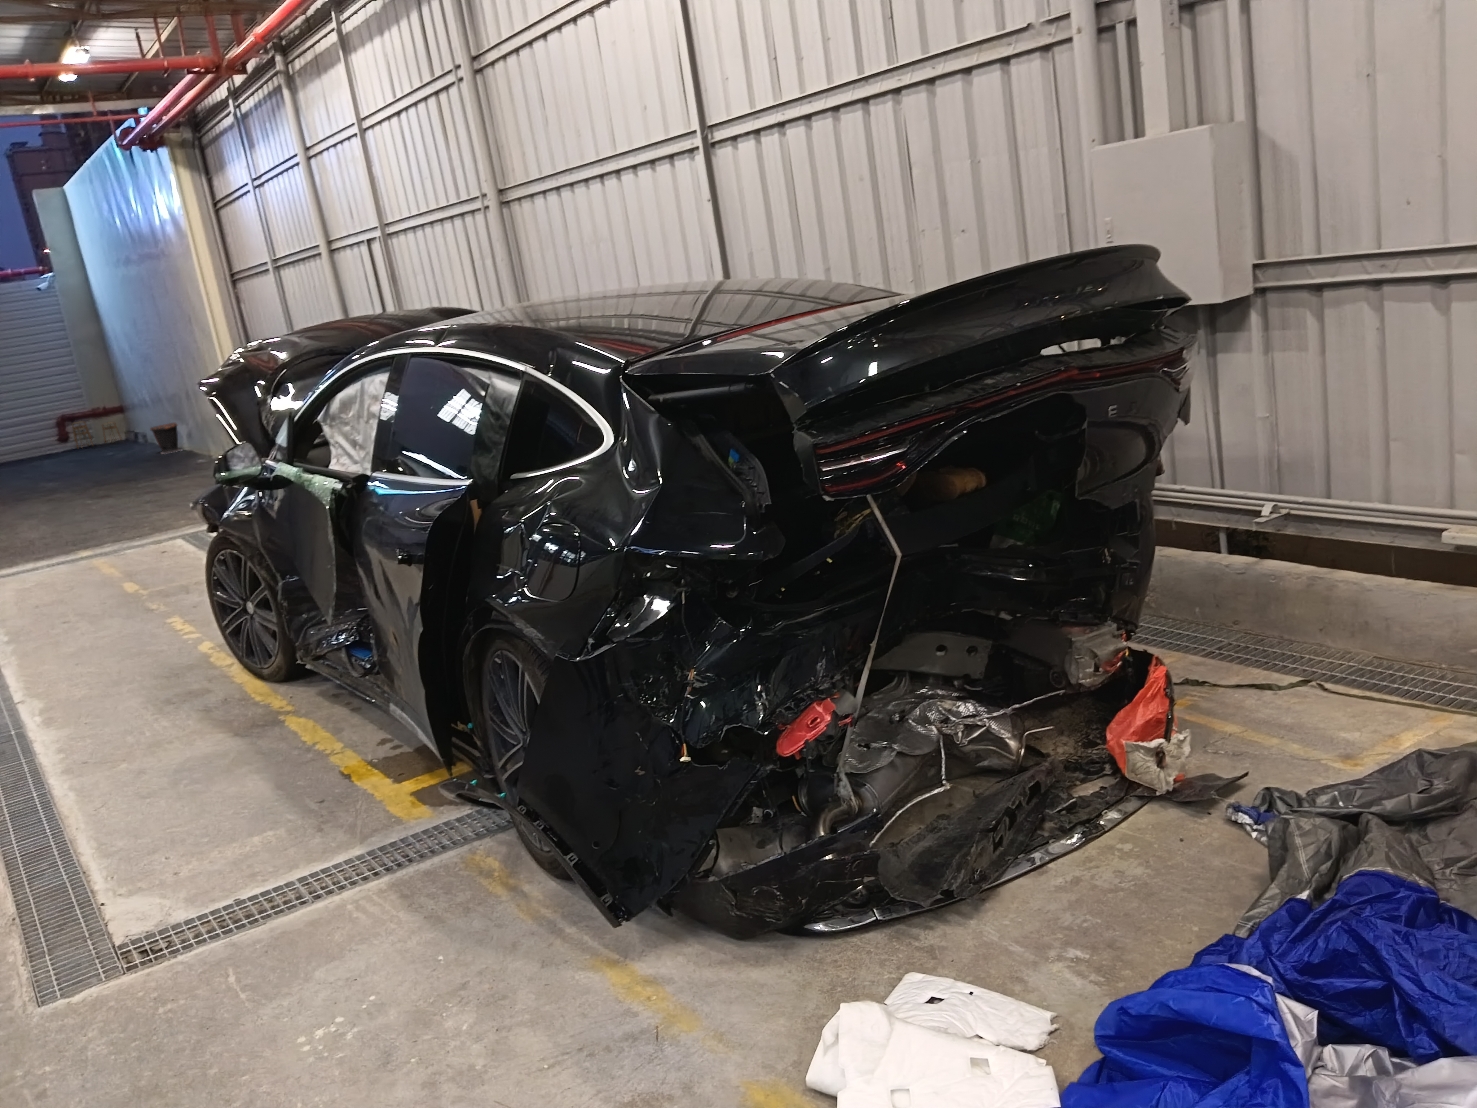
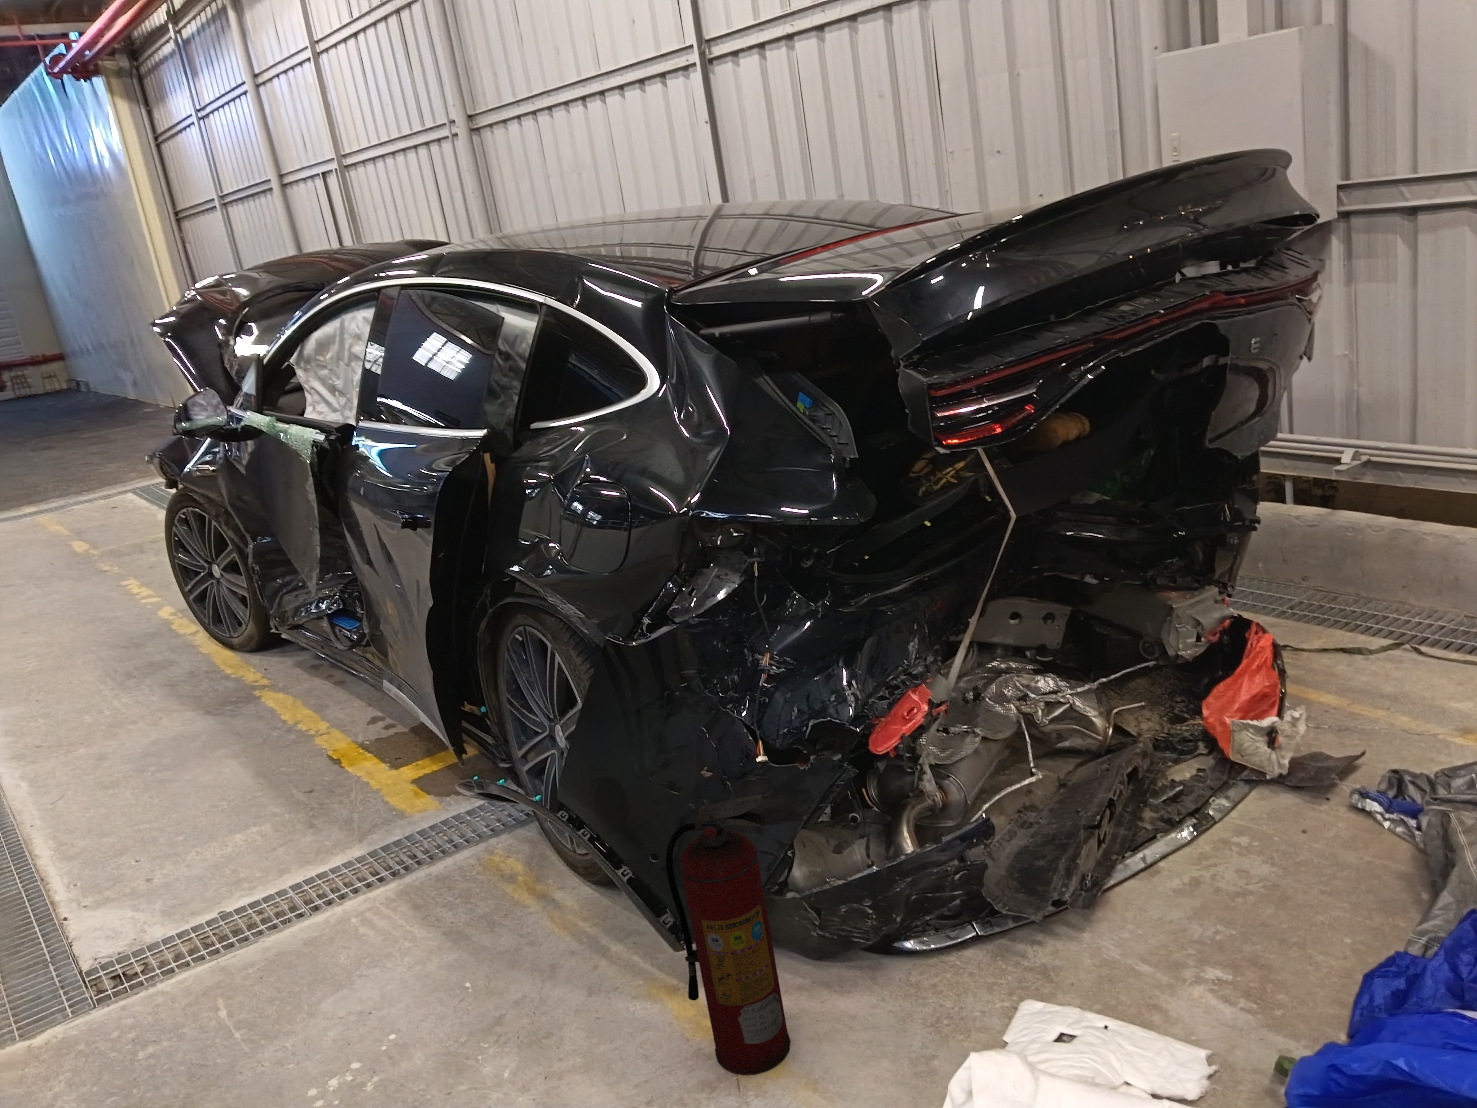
waste bin: present [150,423,182,454] -> none [92,371,129,404]
fire extinguisher: none [602,786,710,1031] -> present [666,794,790,1075]

